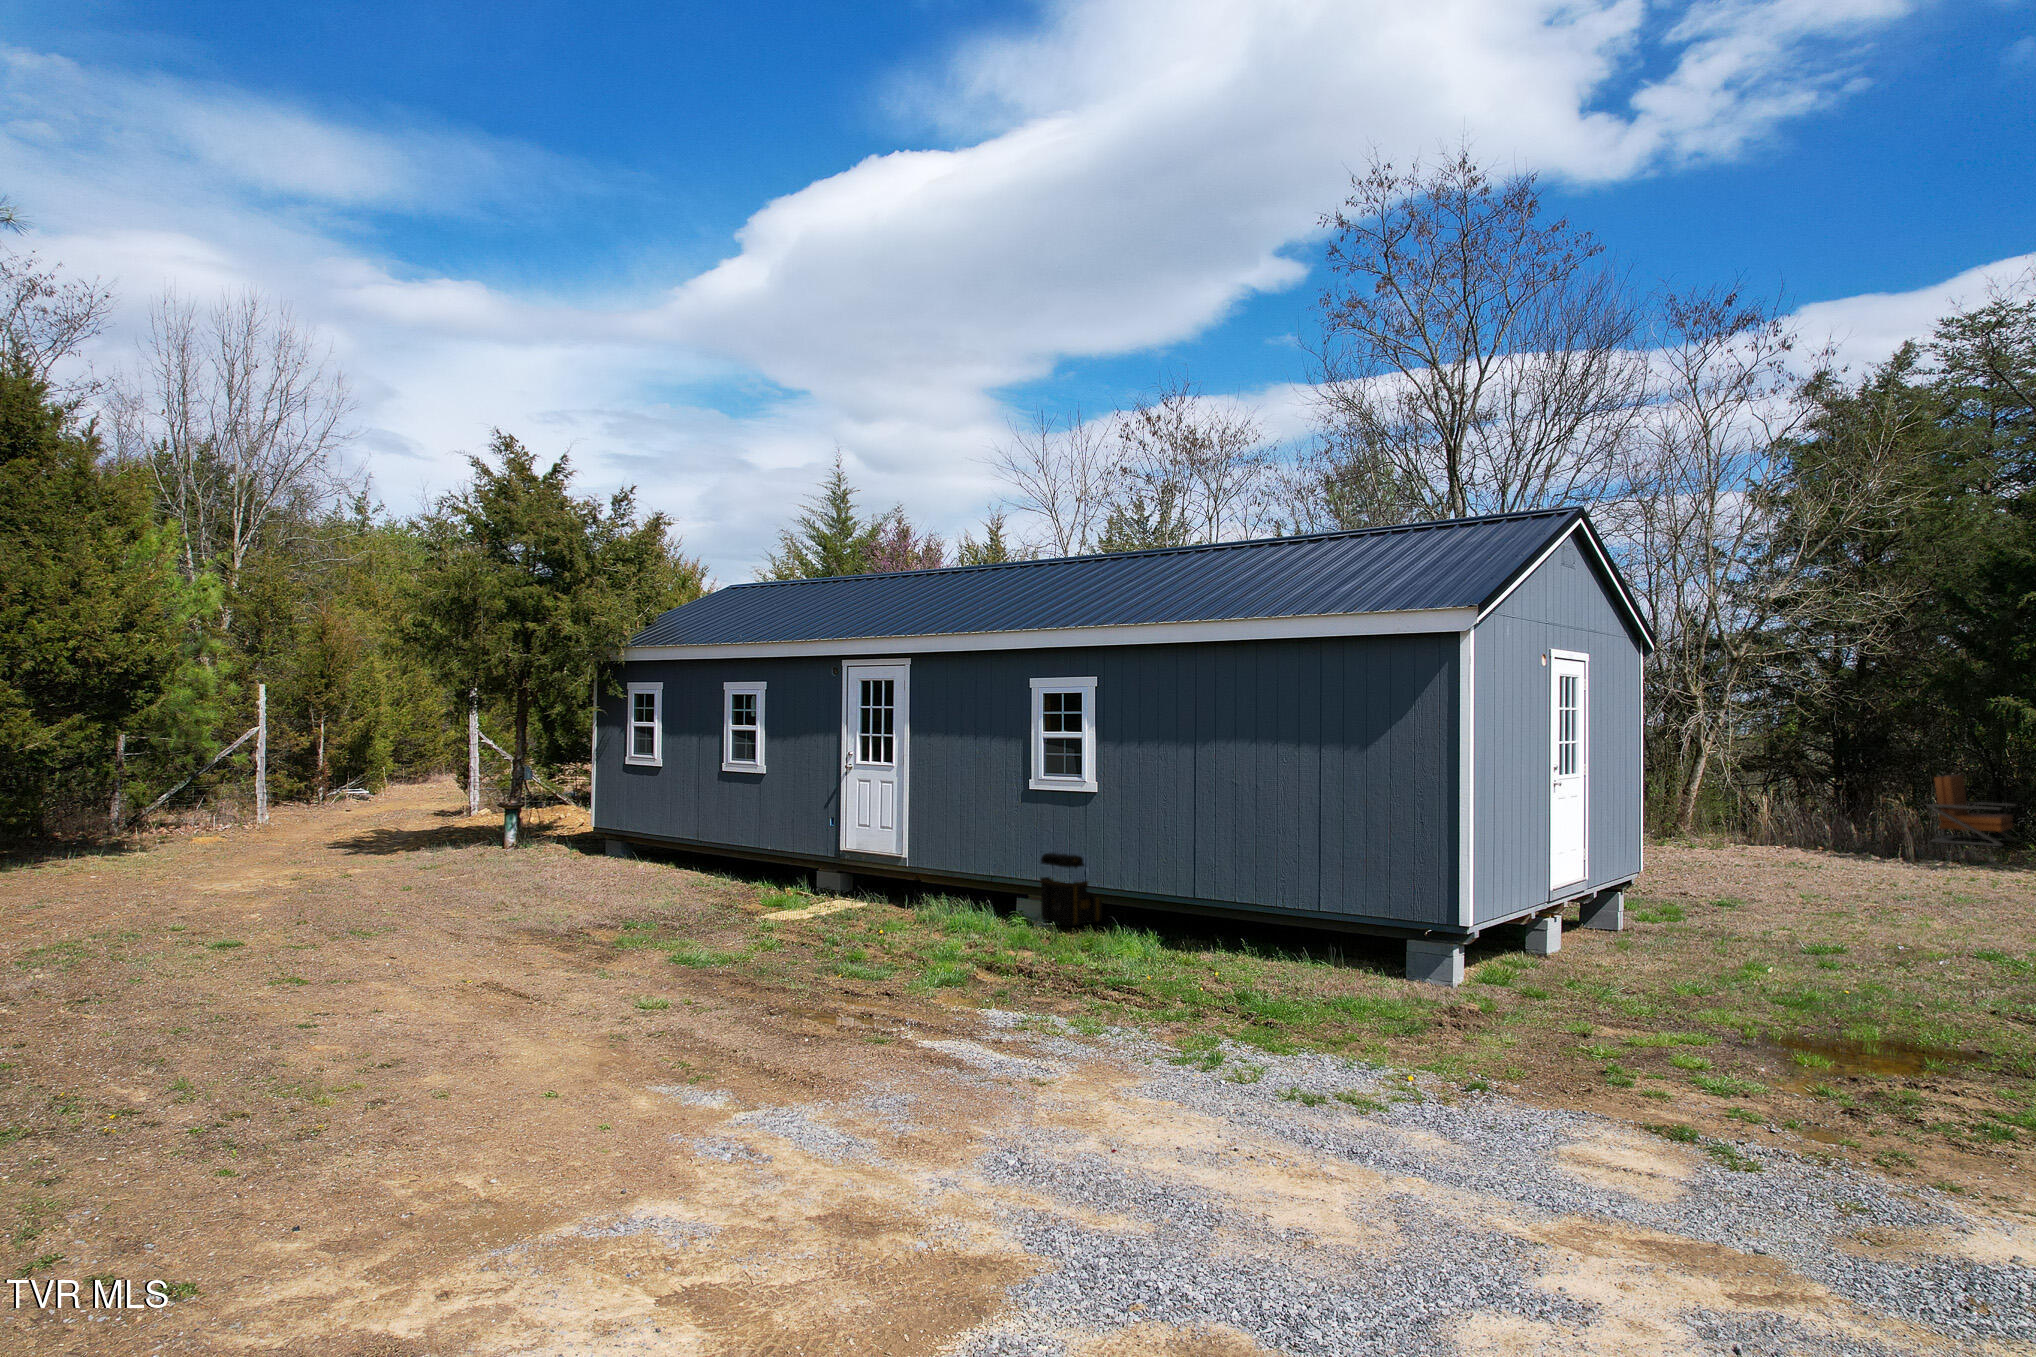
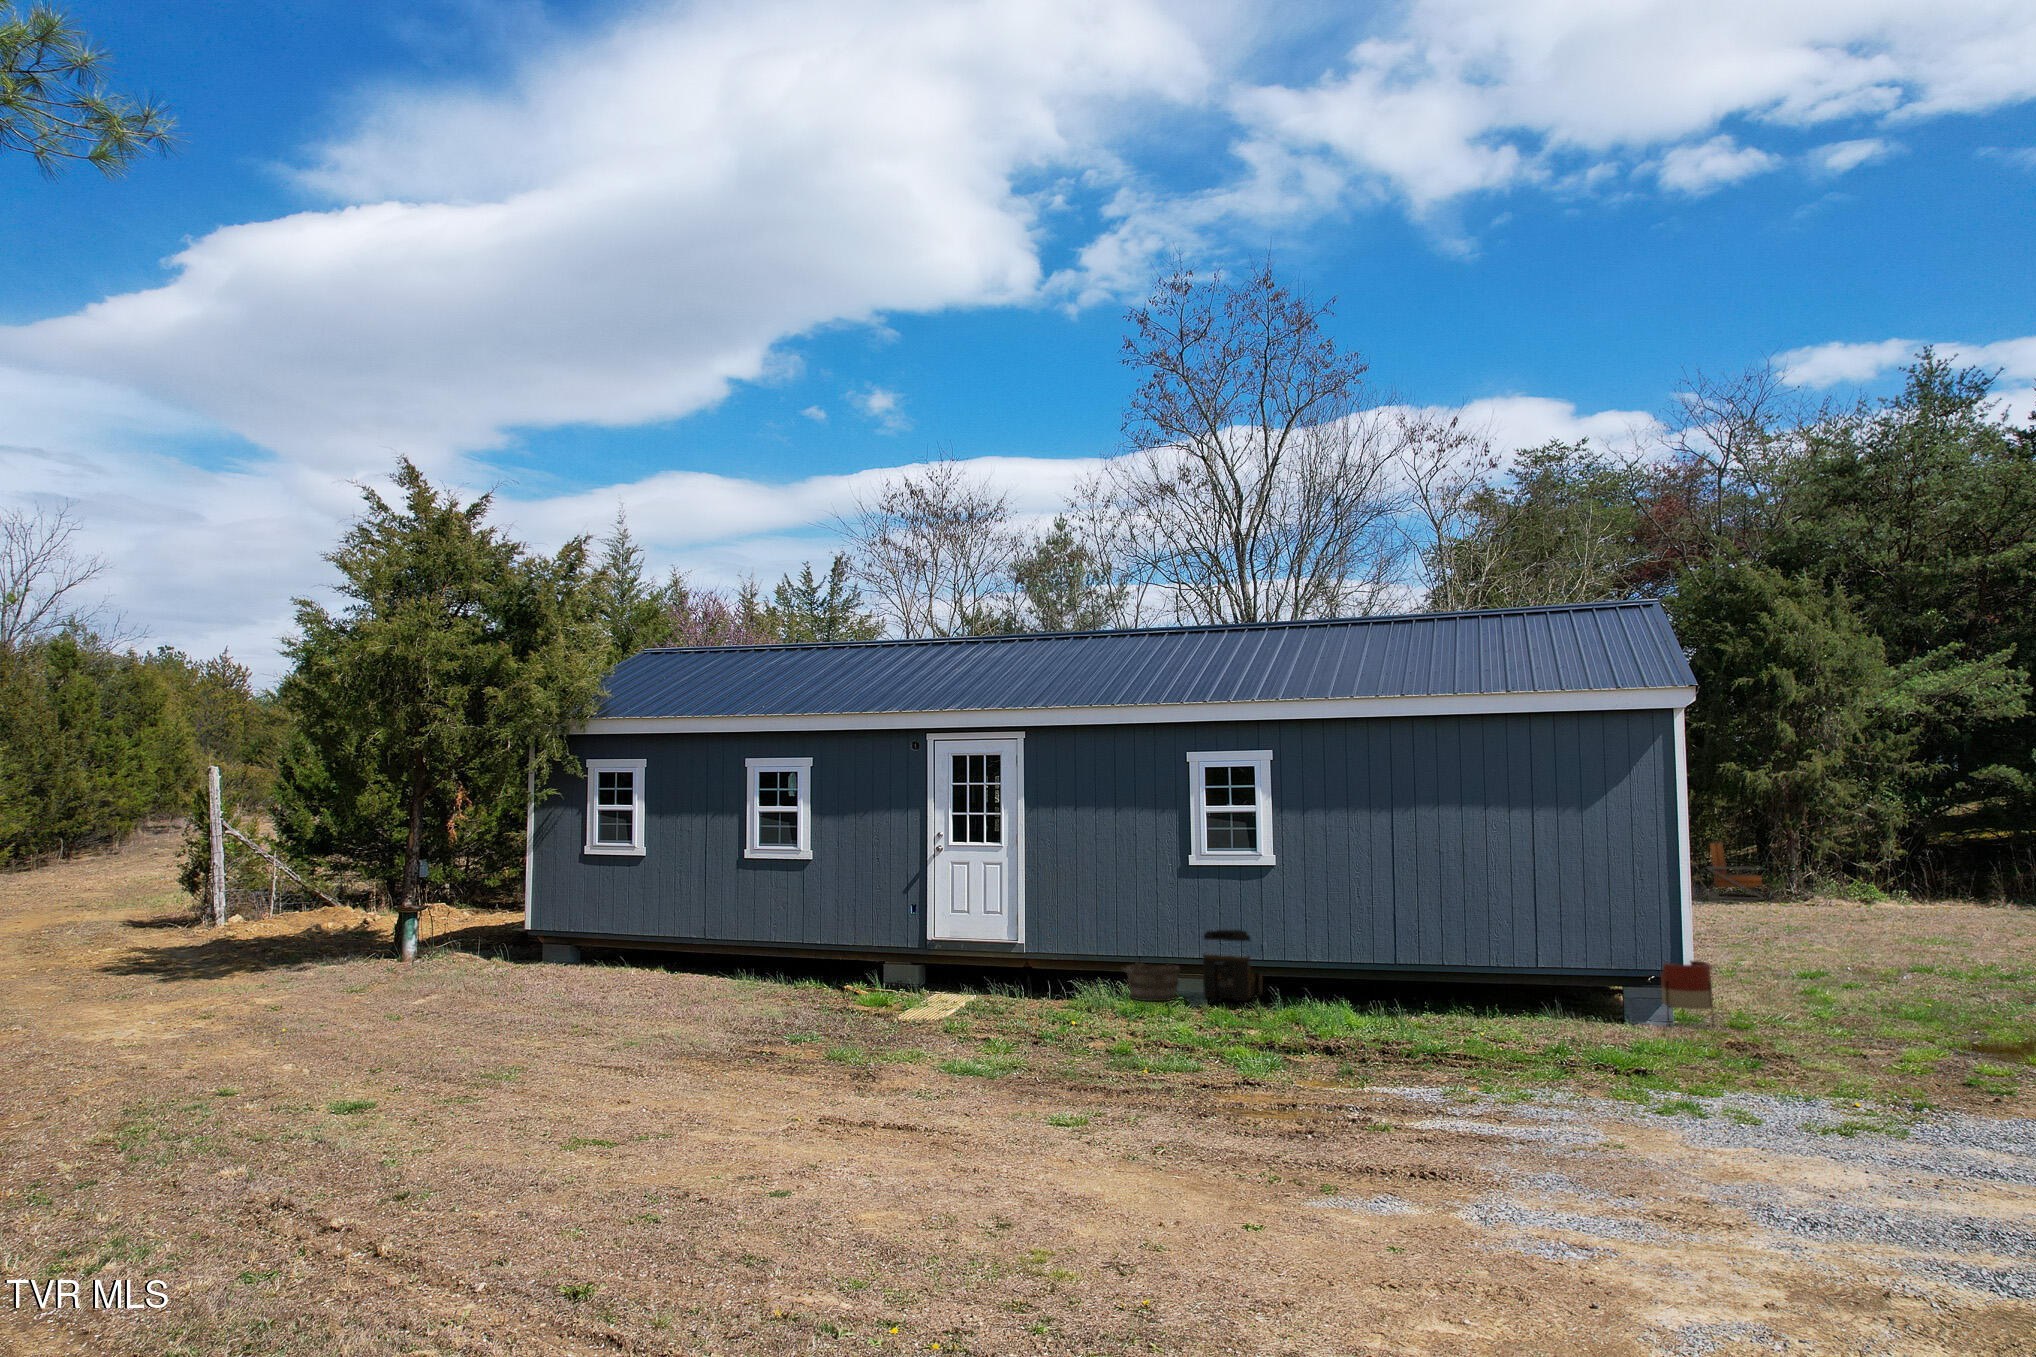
bucket: none [967,880,1025,921] -> present [1121,960,1180,1001]
planter: none [1435,911,1489,989] -> present [1661,960,1713,1025]

